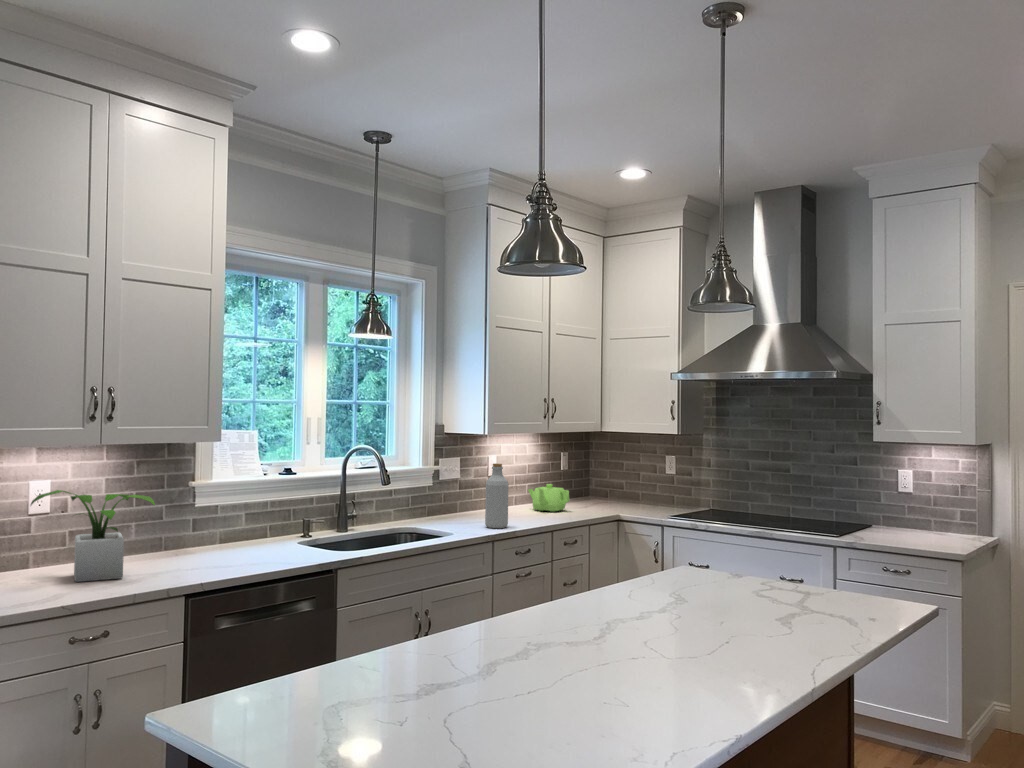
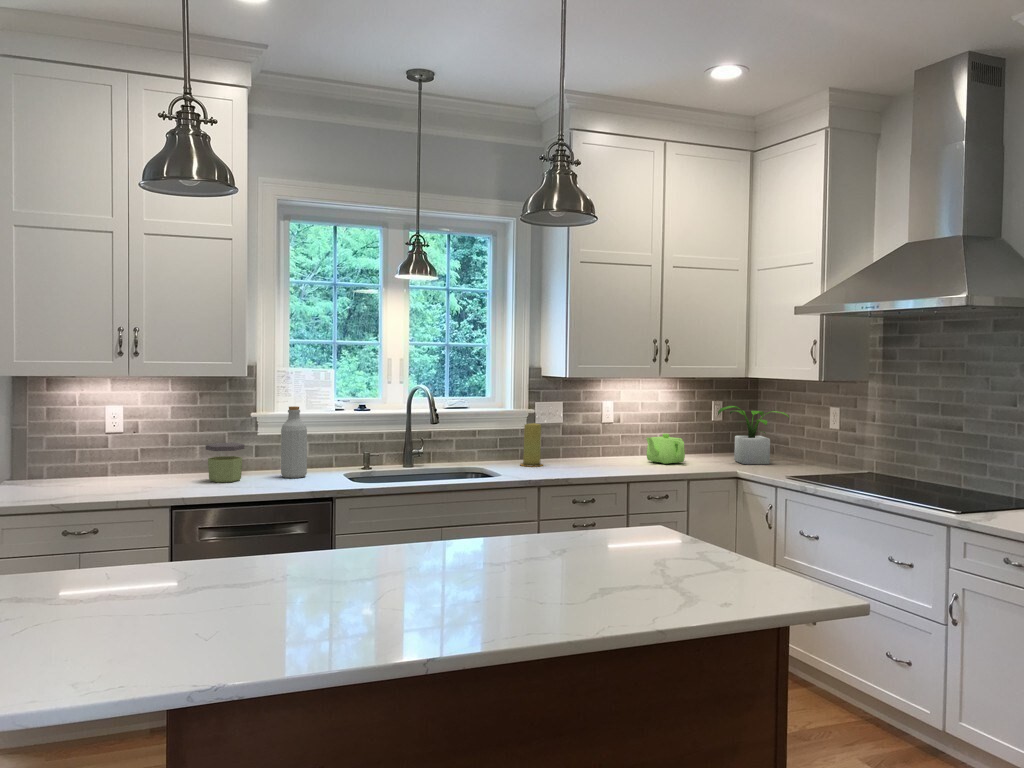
bottle: present [485,464,508,528] -> present [281,406,307,478]
candle: none [436,480,459,522] -> present [520,423,543,466]
potted plant: present [31,490,155,582] -> present [718,406,789,464]
jar: none [172,517,213,564] -> present [206,442,245,482]

